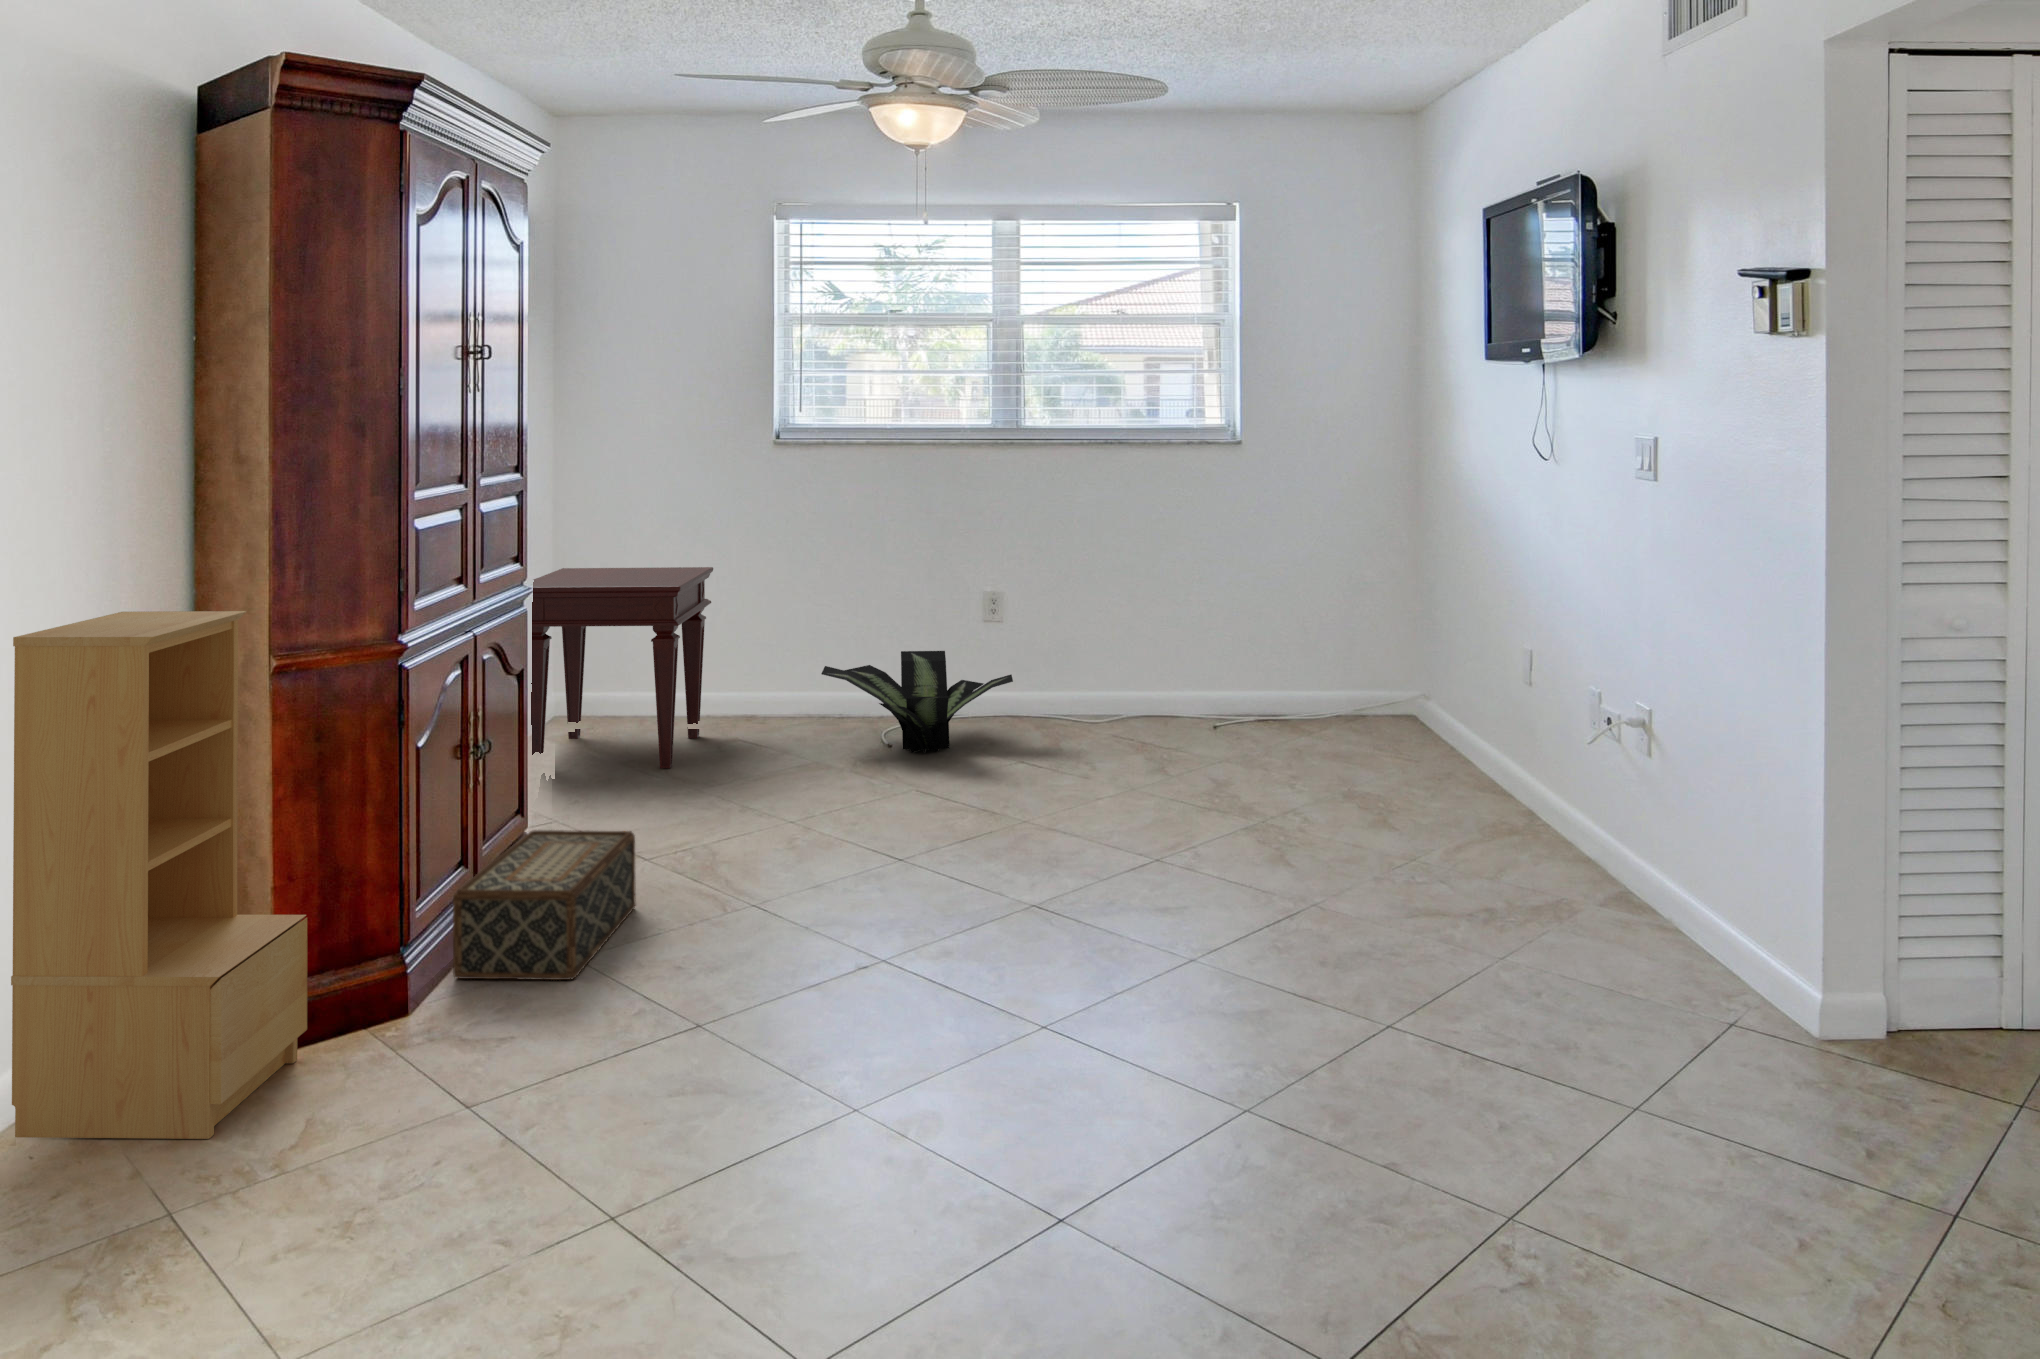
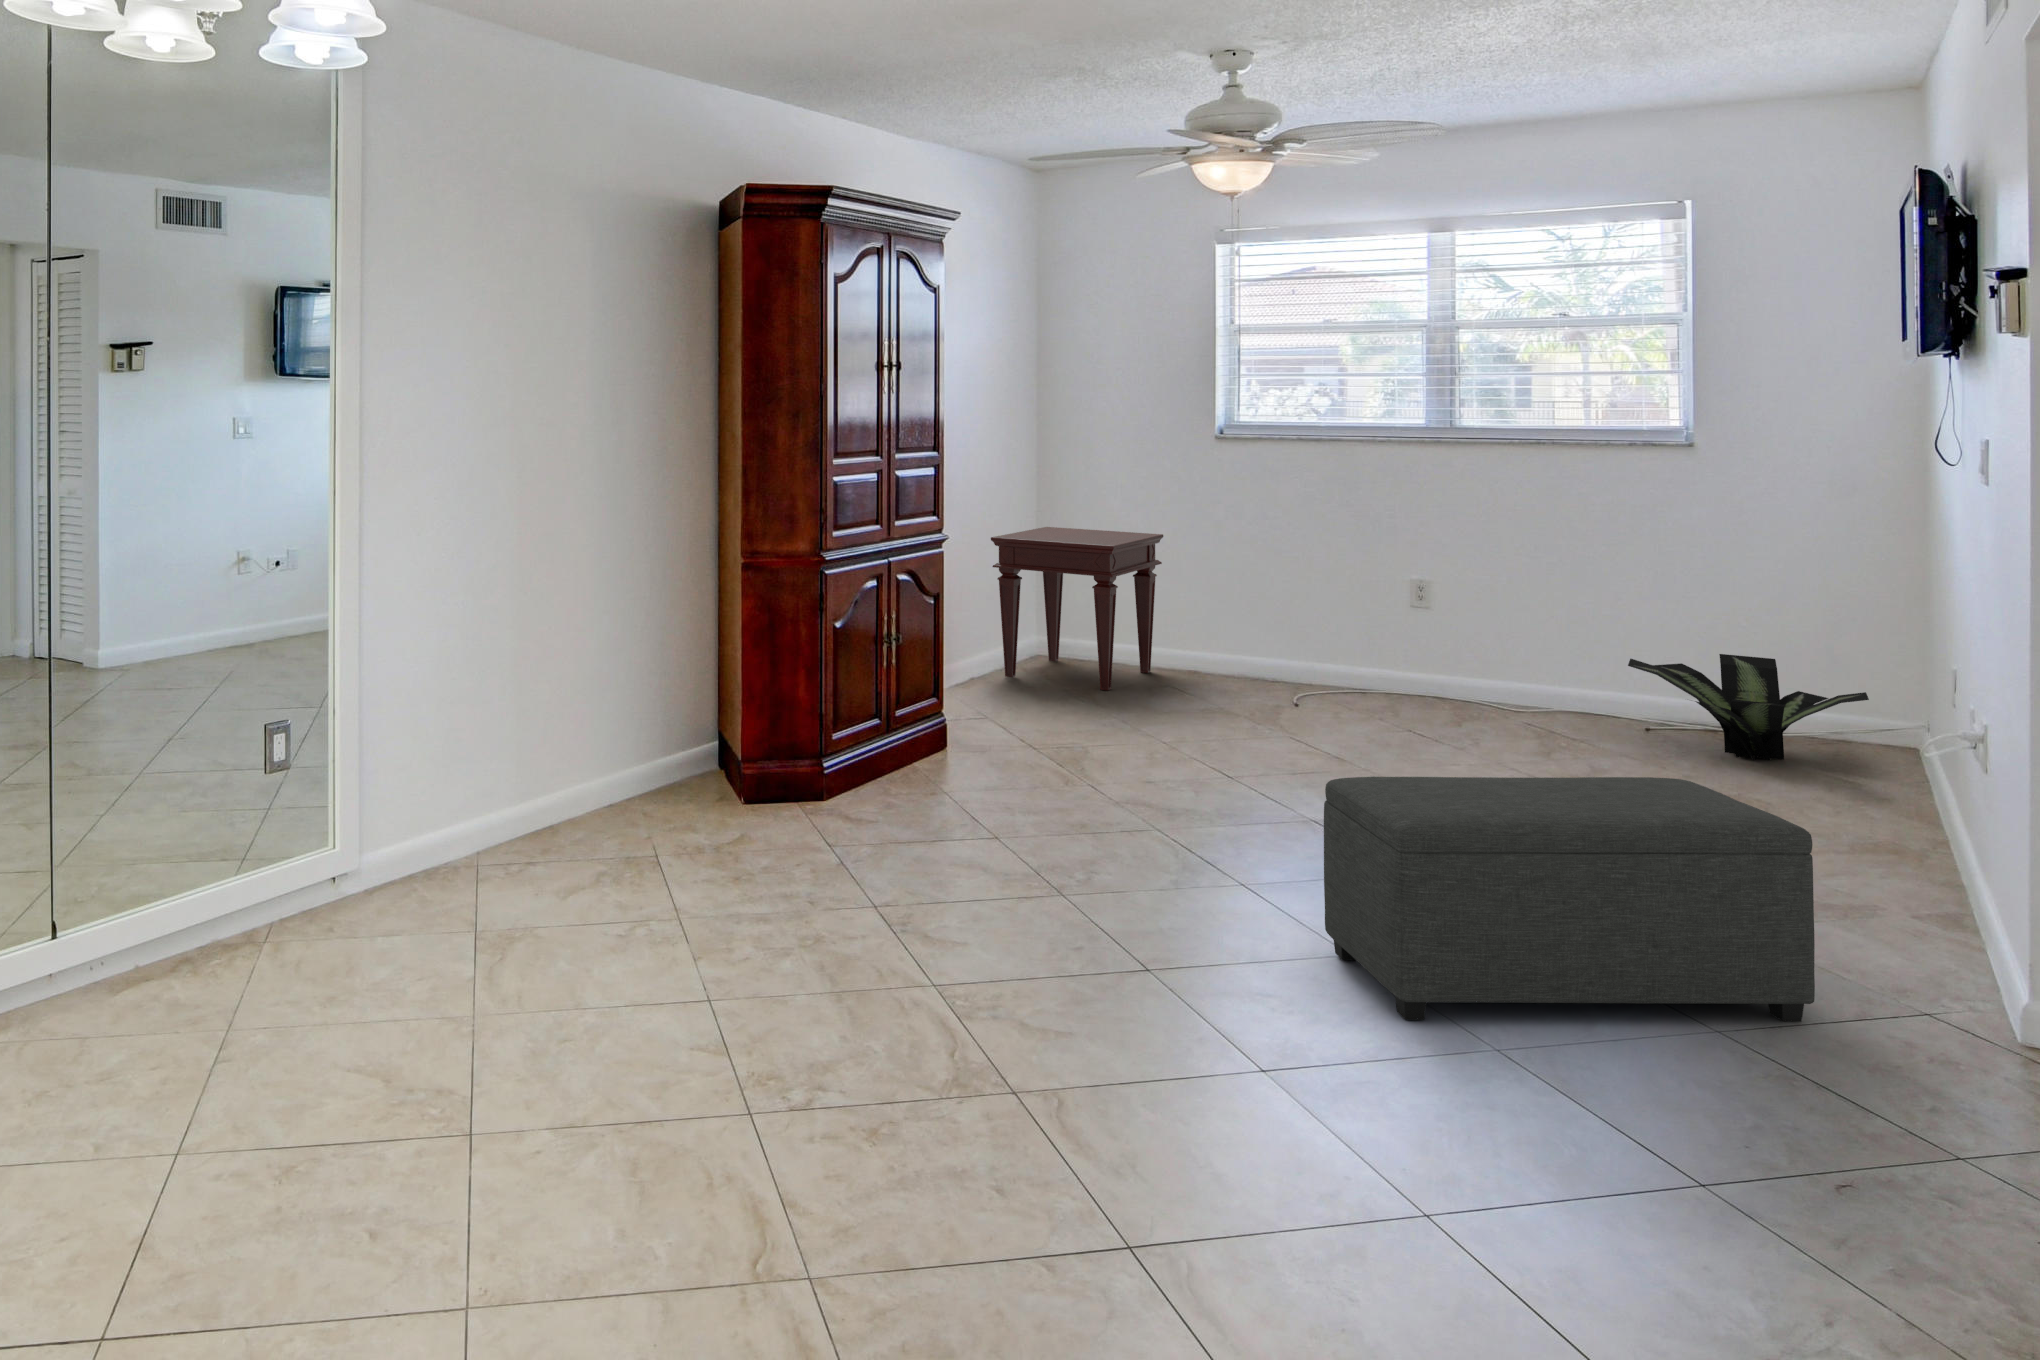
bookshelf: present [11,611,307,1139] -> none [601,525,758,836]
potted plant: present [821,651,1013,753] -> present [1628,654,1869,760]
ottoman: none [1188,788,1629,1145] -> present [1324,777,1815,1022]
woven basket: present [453,830,636,980] -> none [864,705,1008,804]

